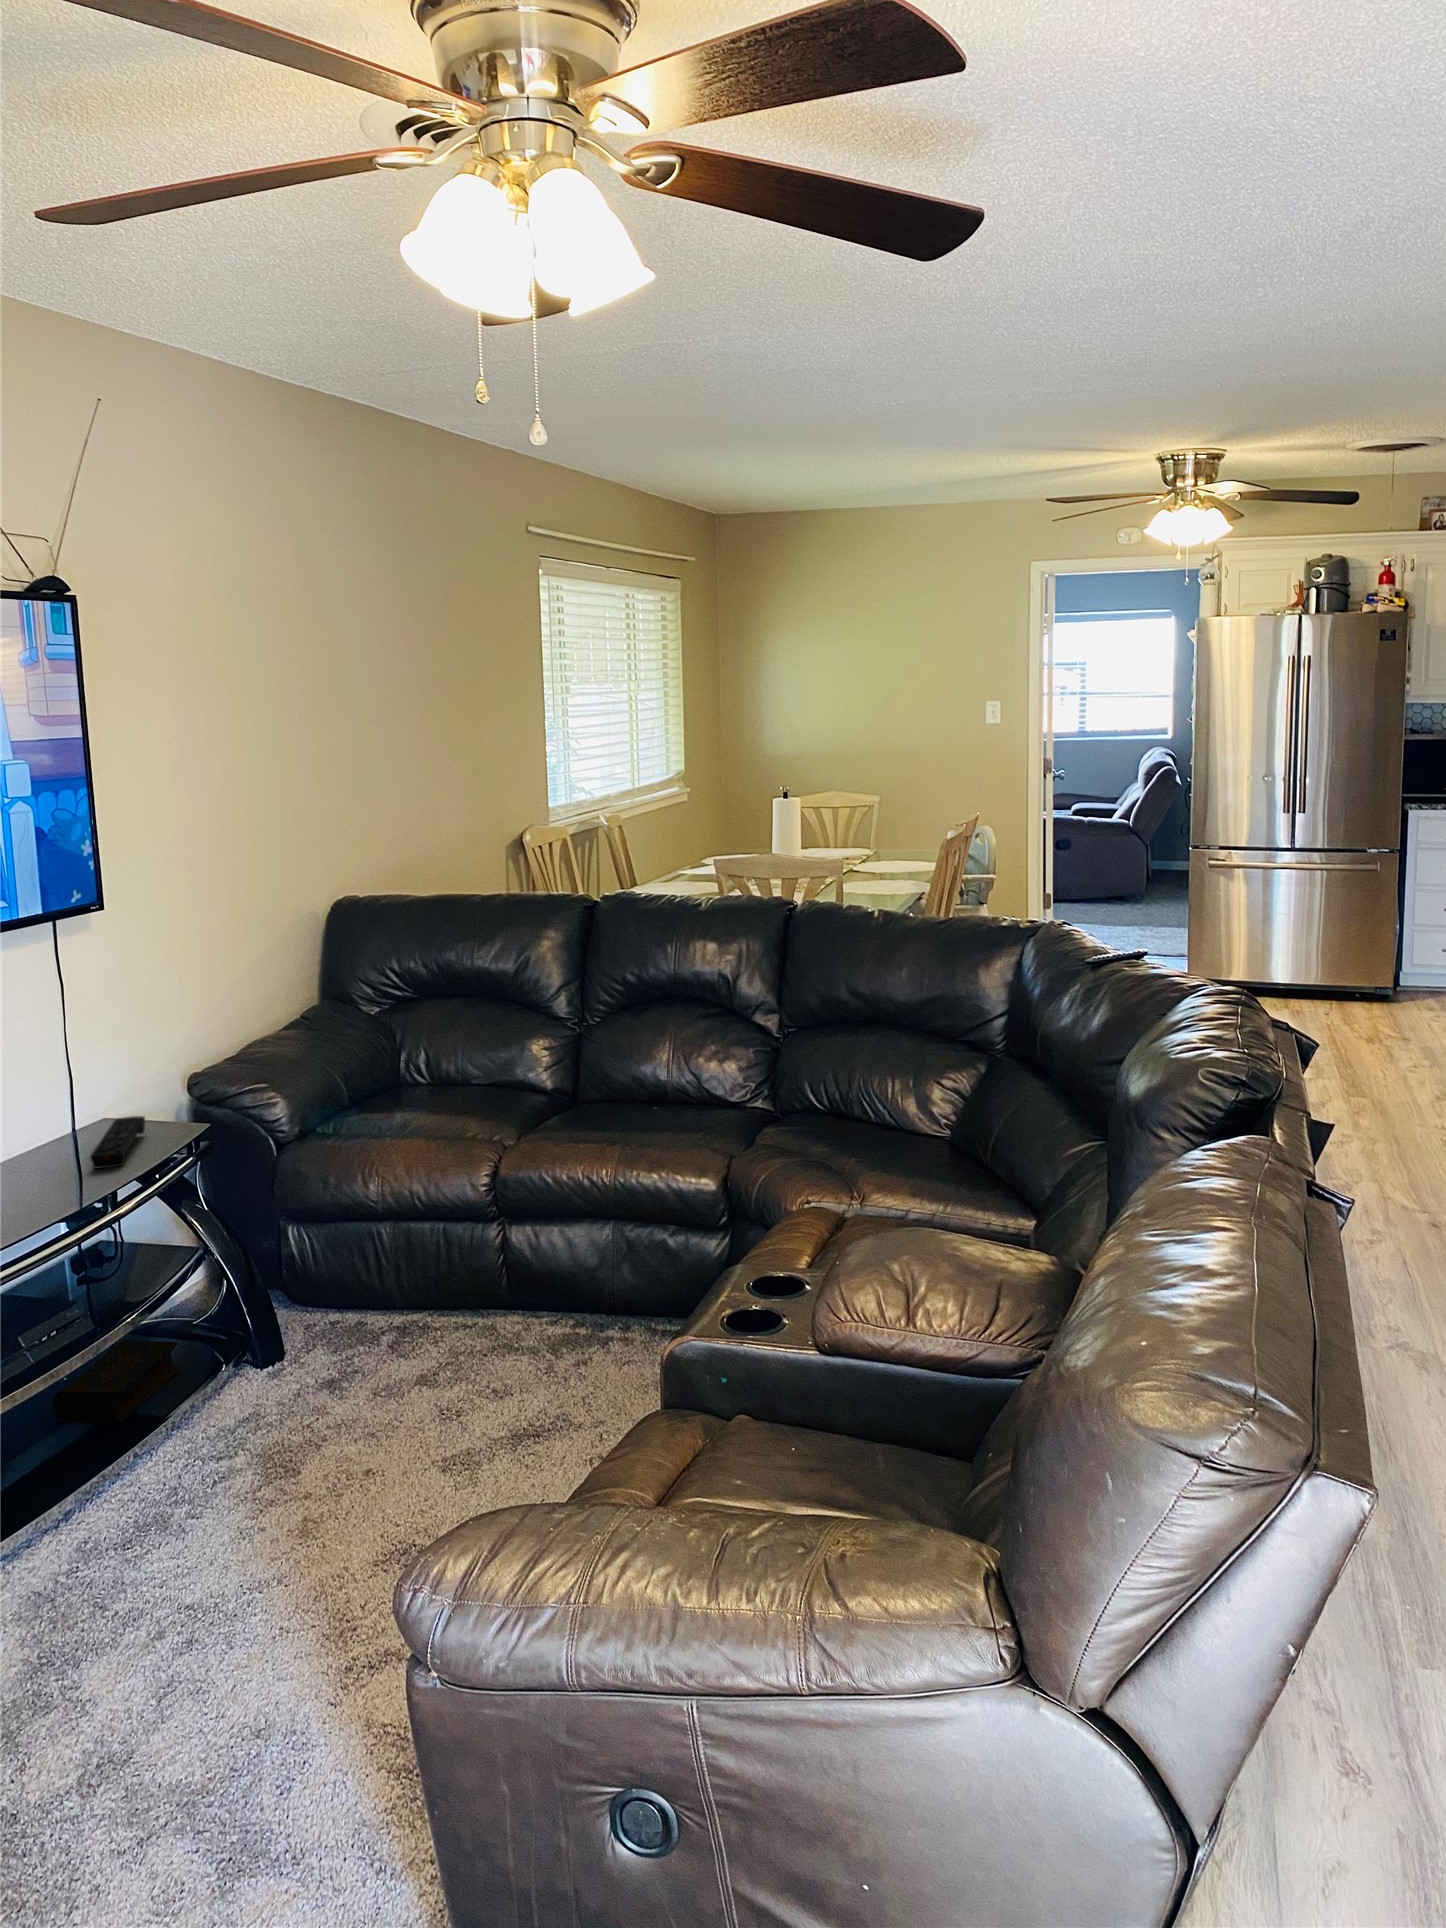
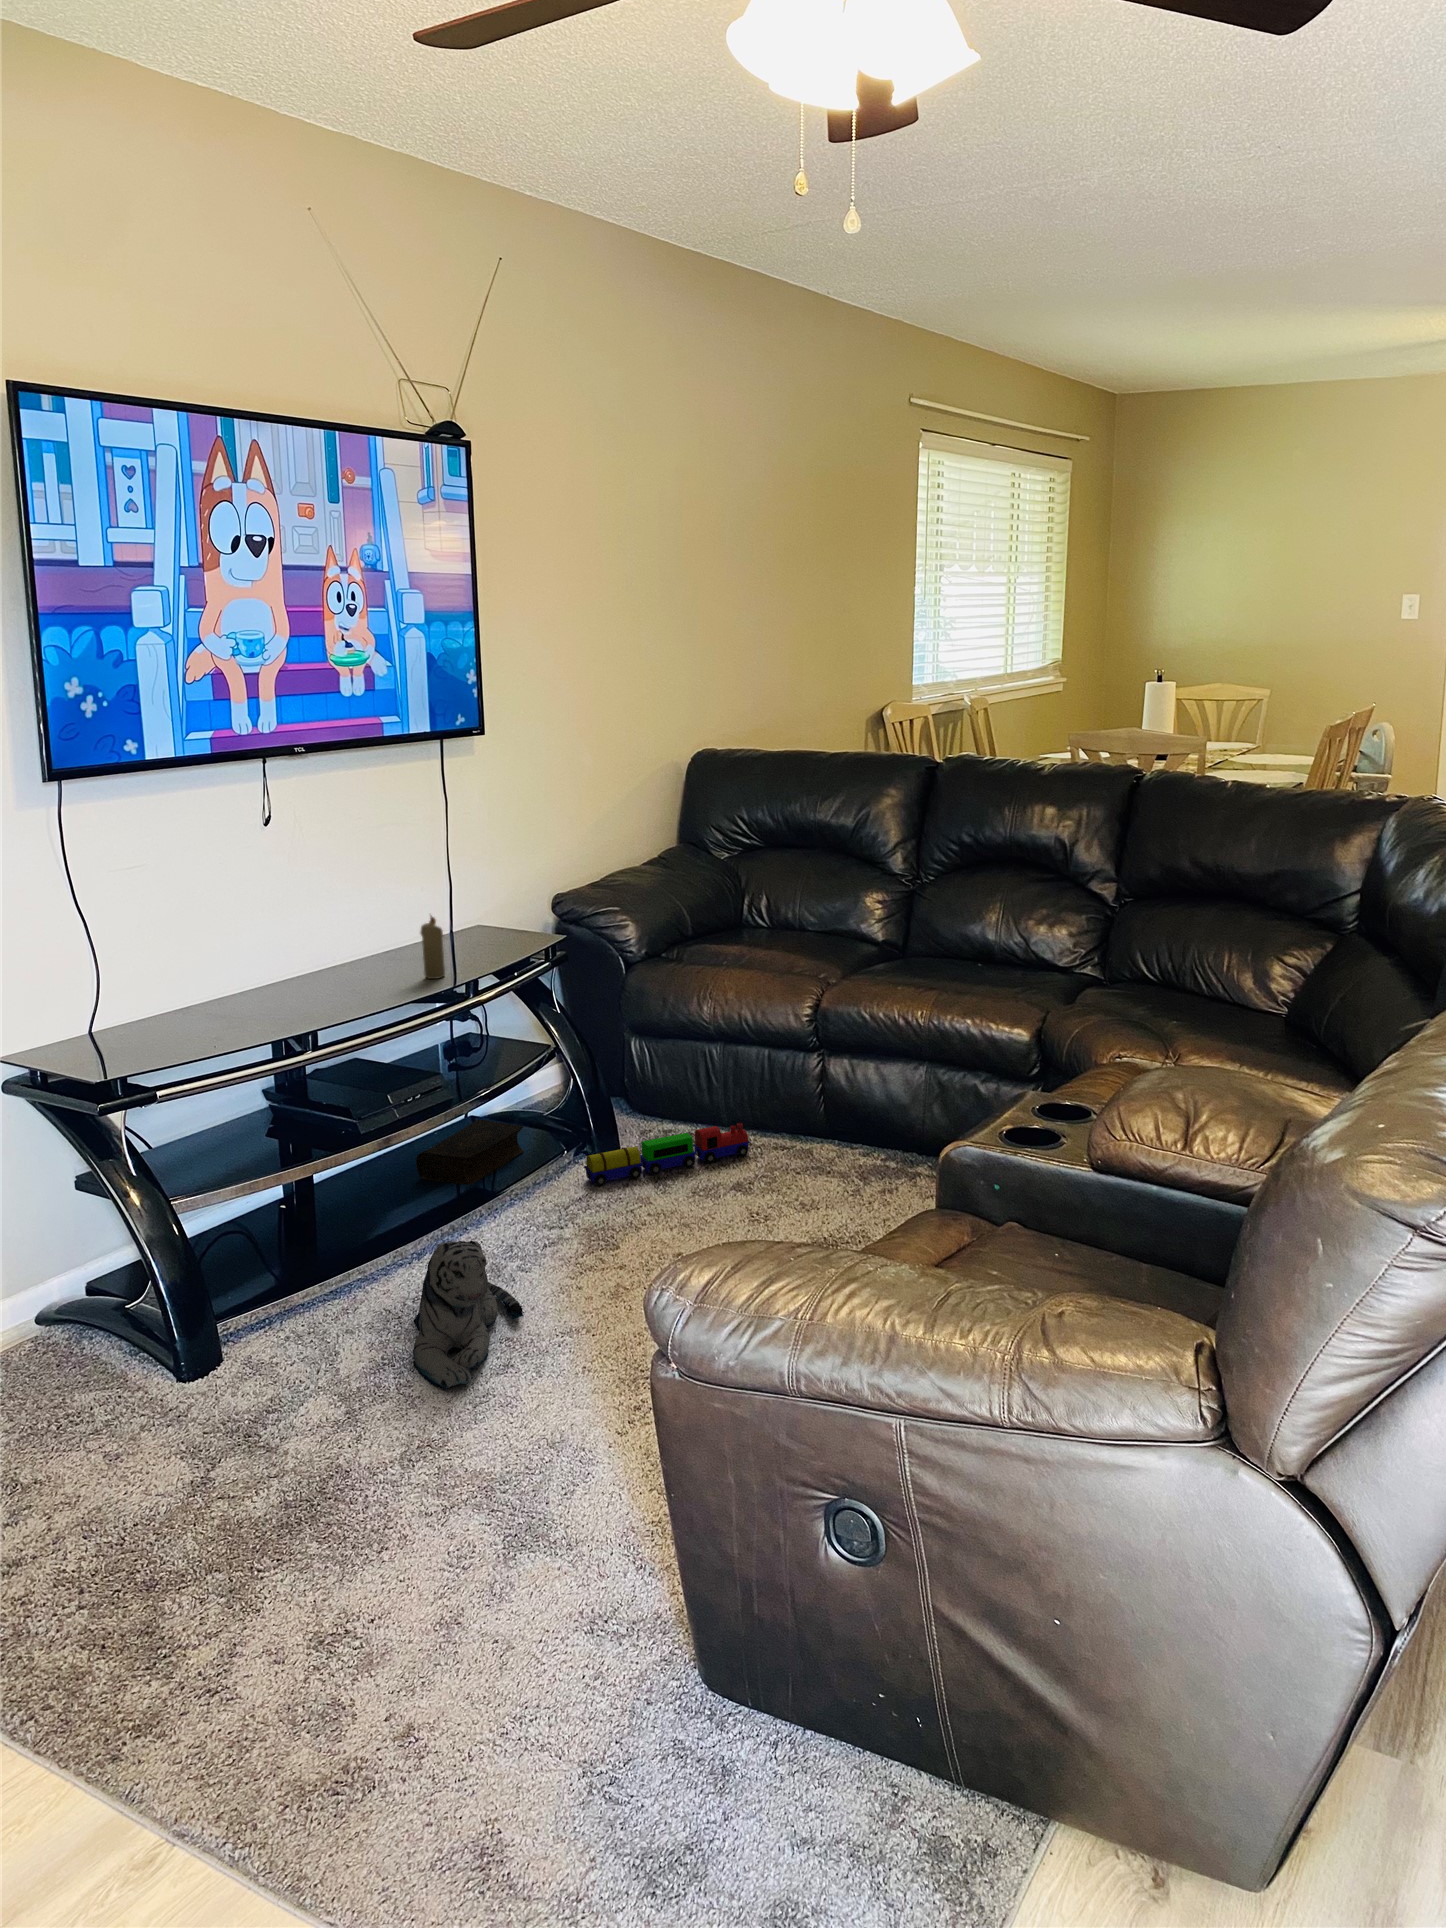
remote control: present [90,1116,145,1168] -> none [456,922,507,962]
candle: none [49,1124,81,1197] -> present [420,916,445,979]
toy train: none [250,1302,431,1396] -> present [584,1123,750,1186]
plush toy: none [68,1503,202,1688] -> present [413,1241,524,1390]

